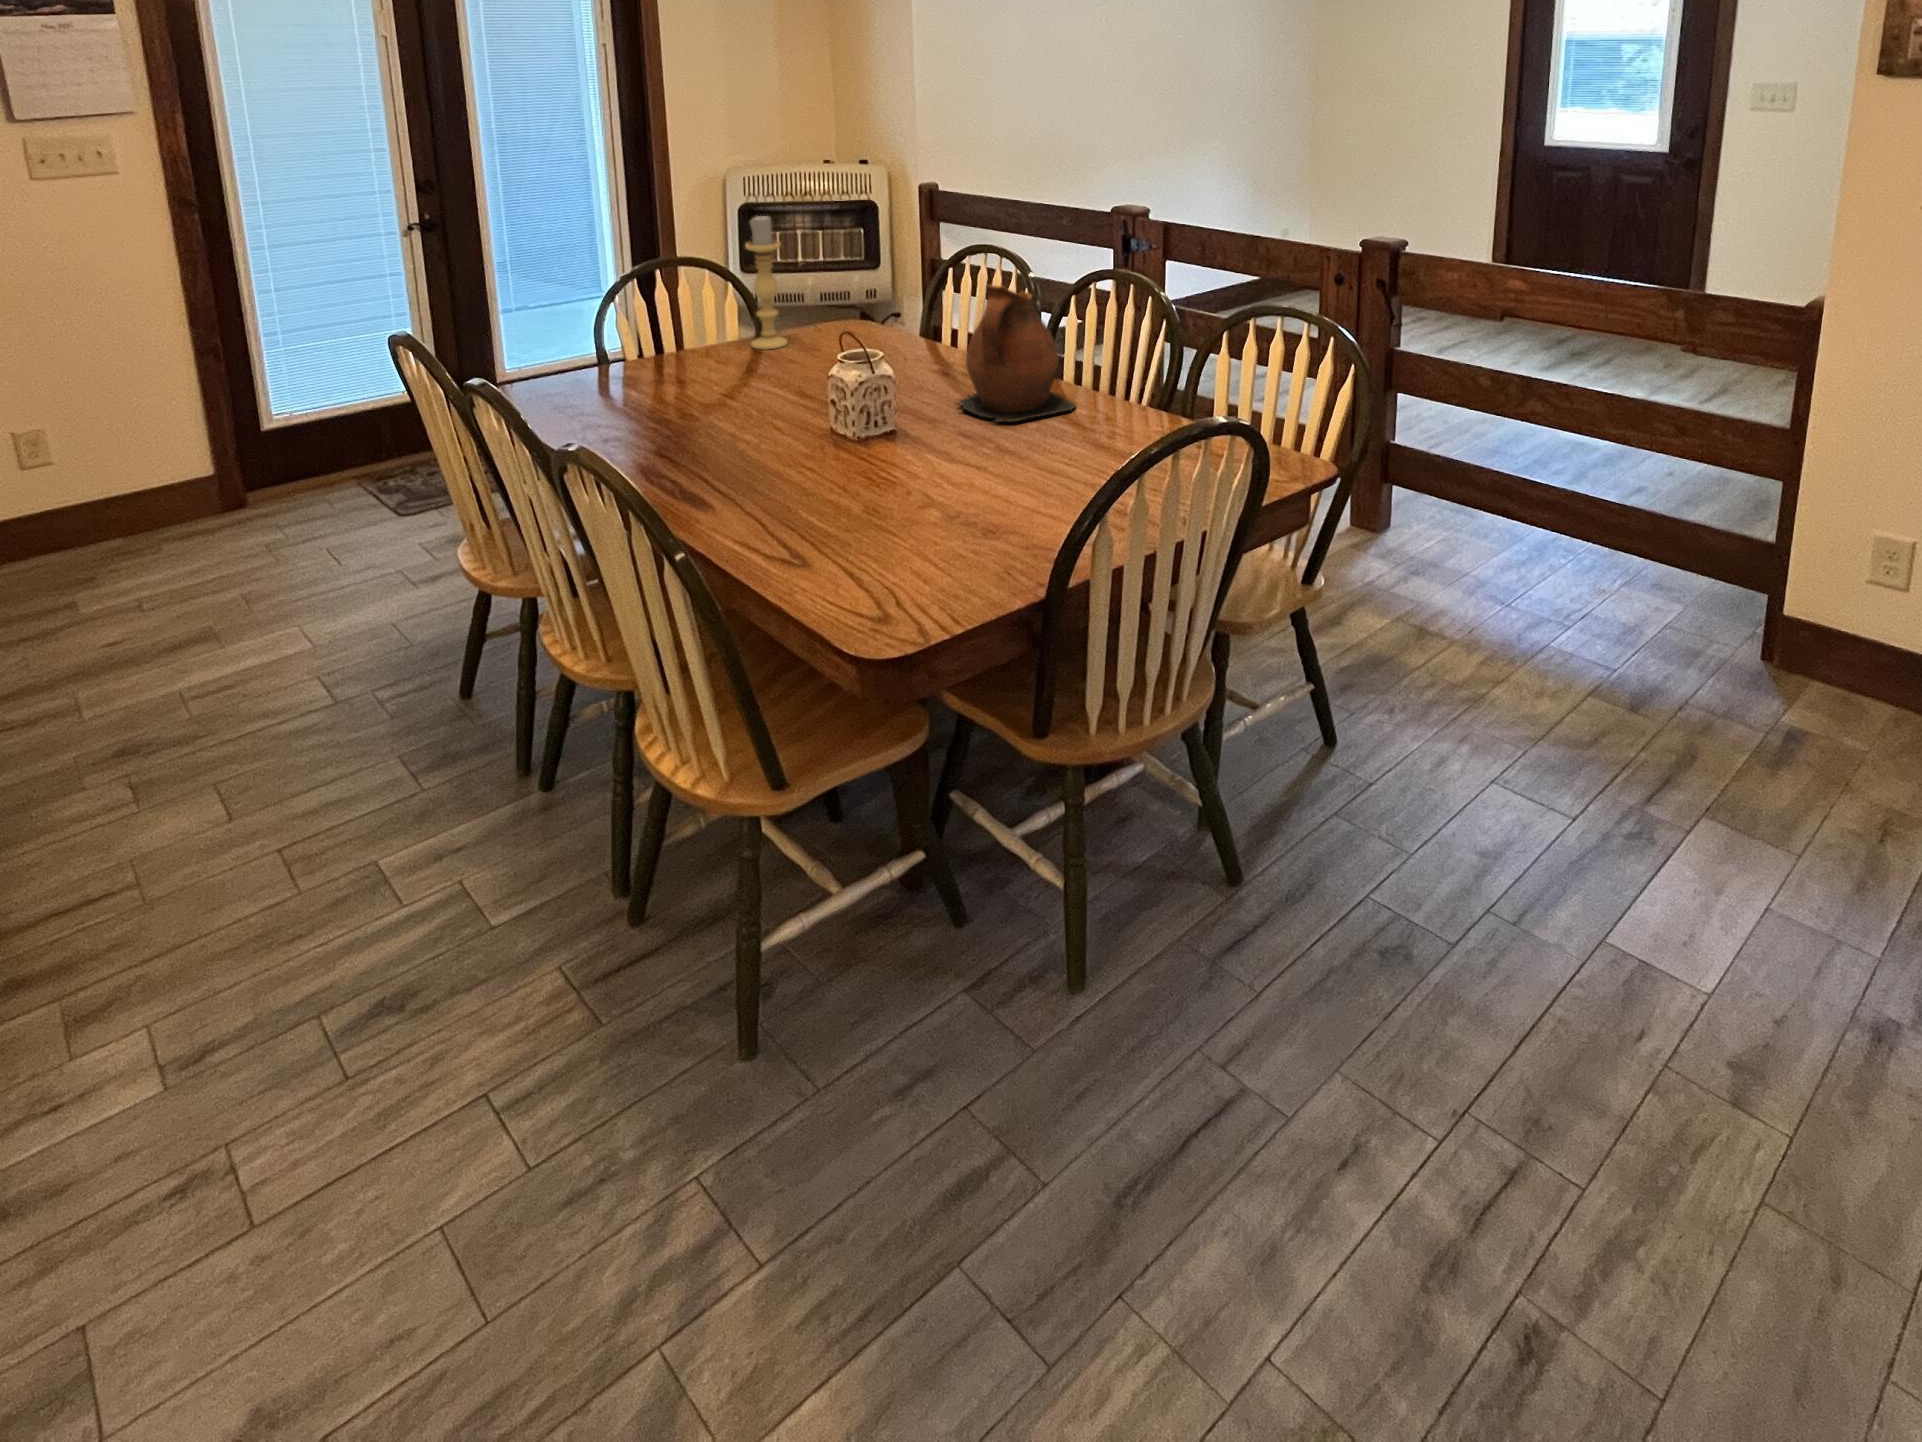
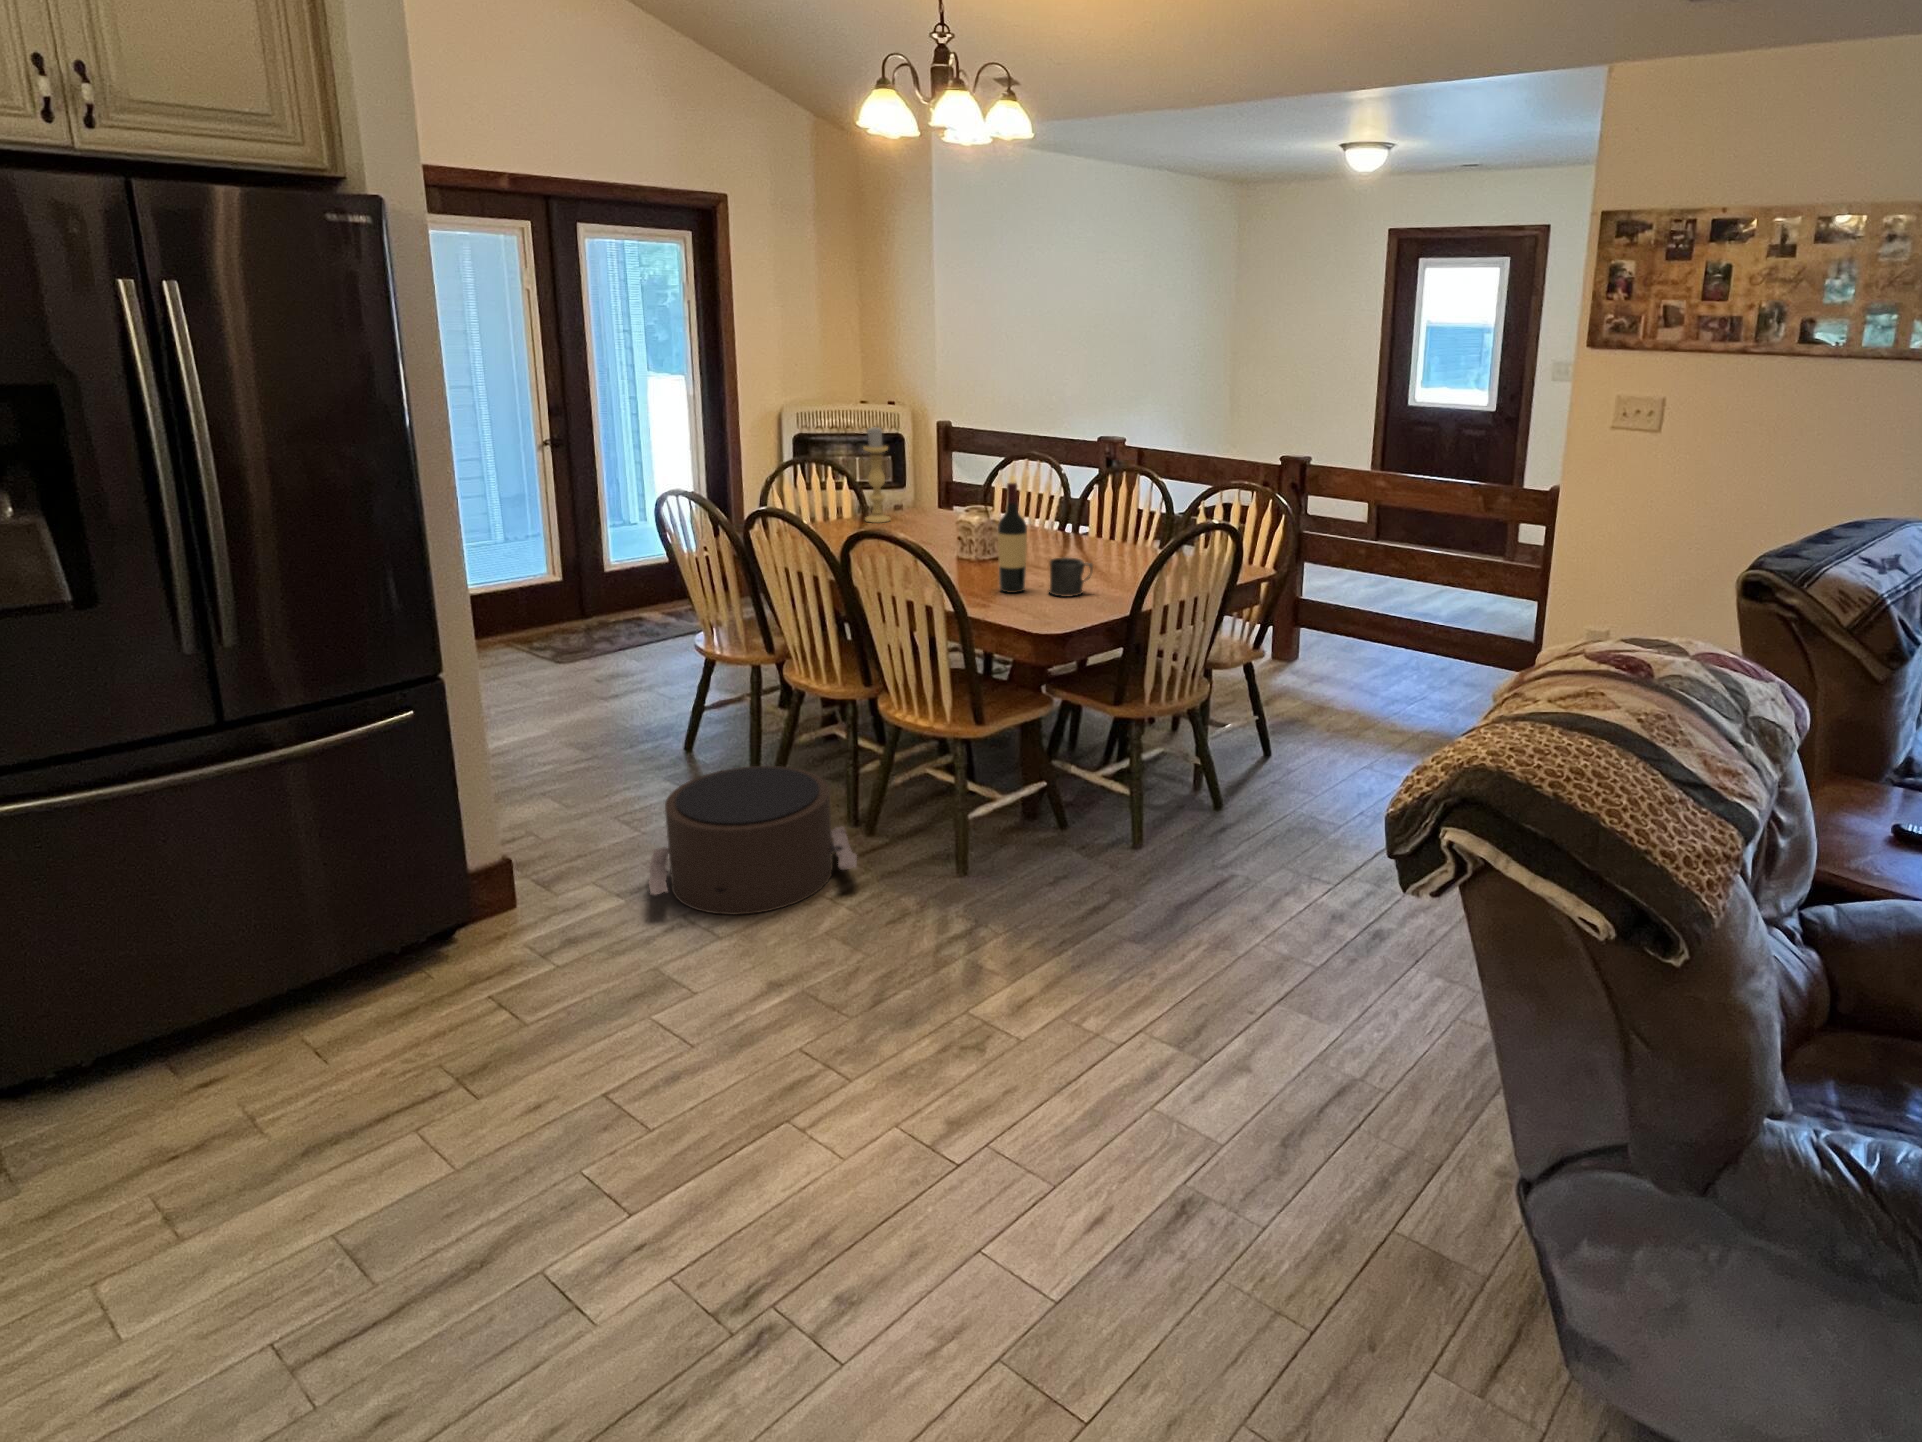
ceramic pitcher: present [959,285,1075,422] -> none [1033,464,1113,552]
wine bottle: none [830,348,882,534] -> present [998,483,1027,593]
mug: none [916,473,991,548] -> present [1049,557,1093,597]
pouf: none [182,801,584,1130] -> present [649,766,857,915]

